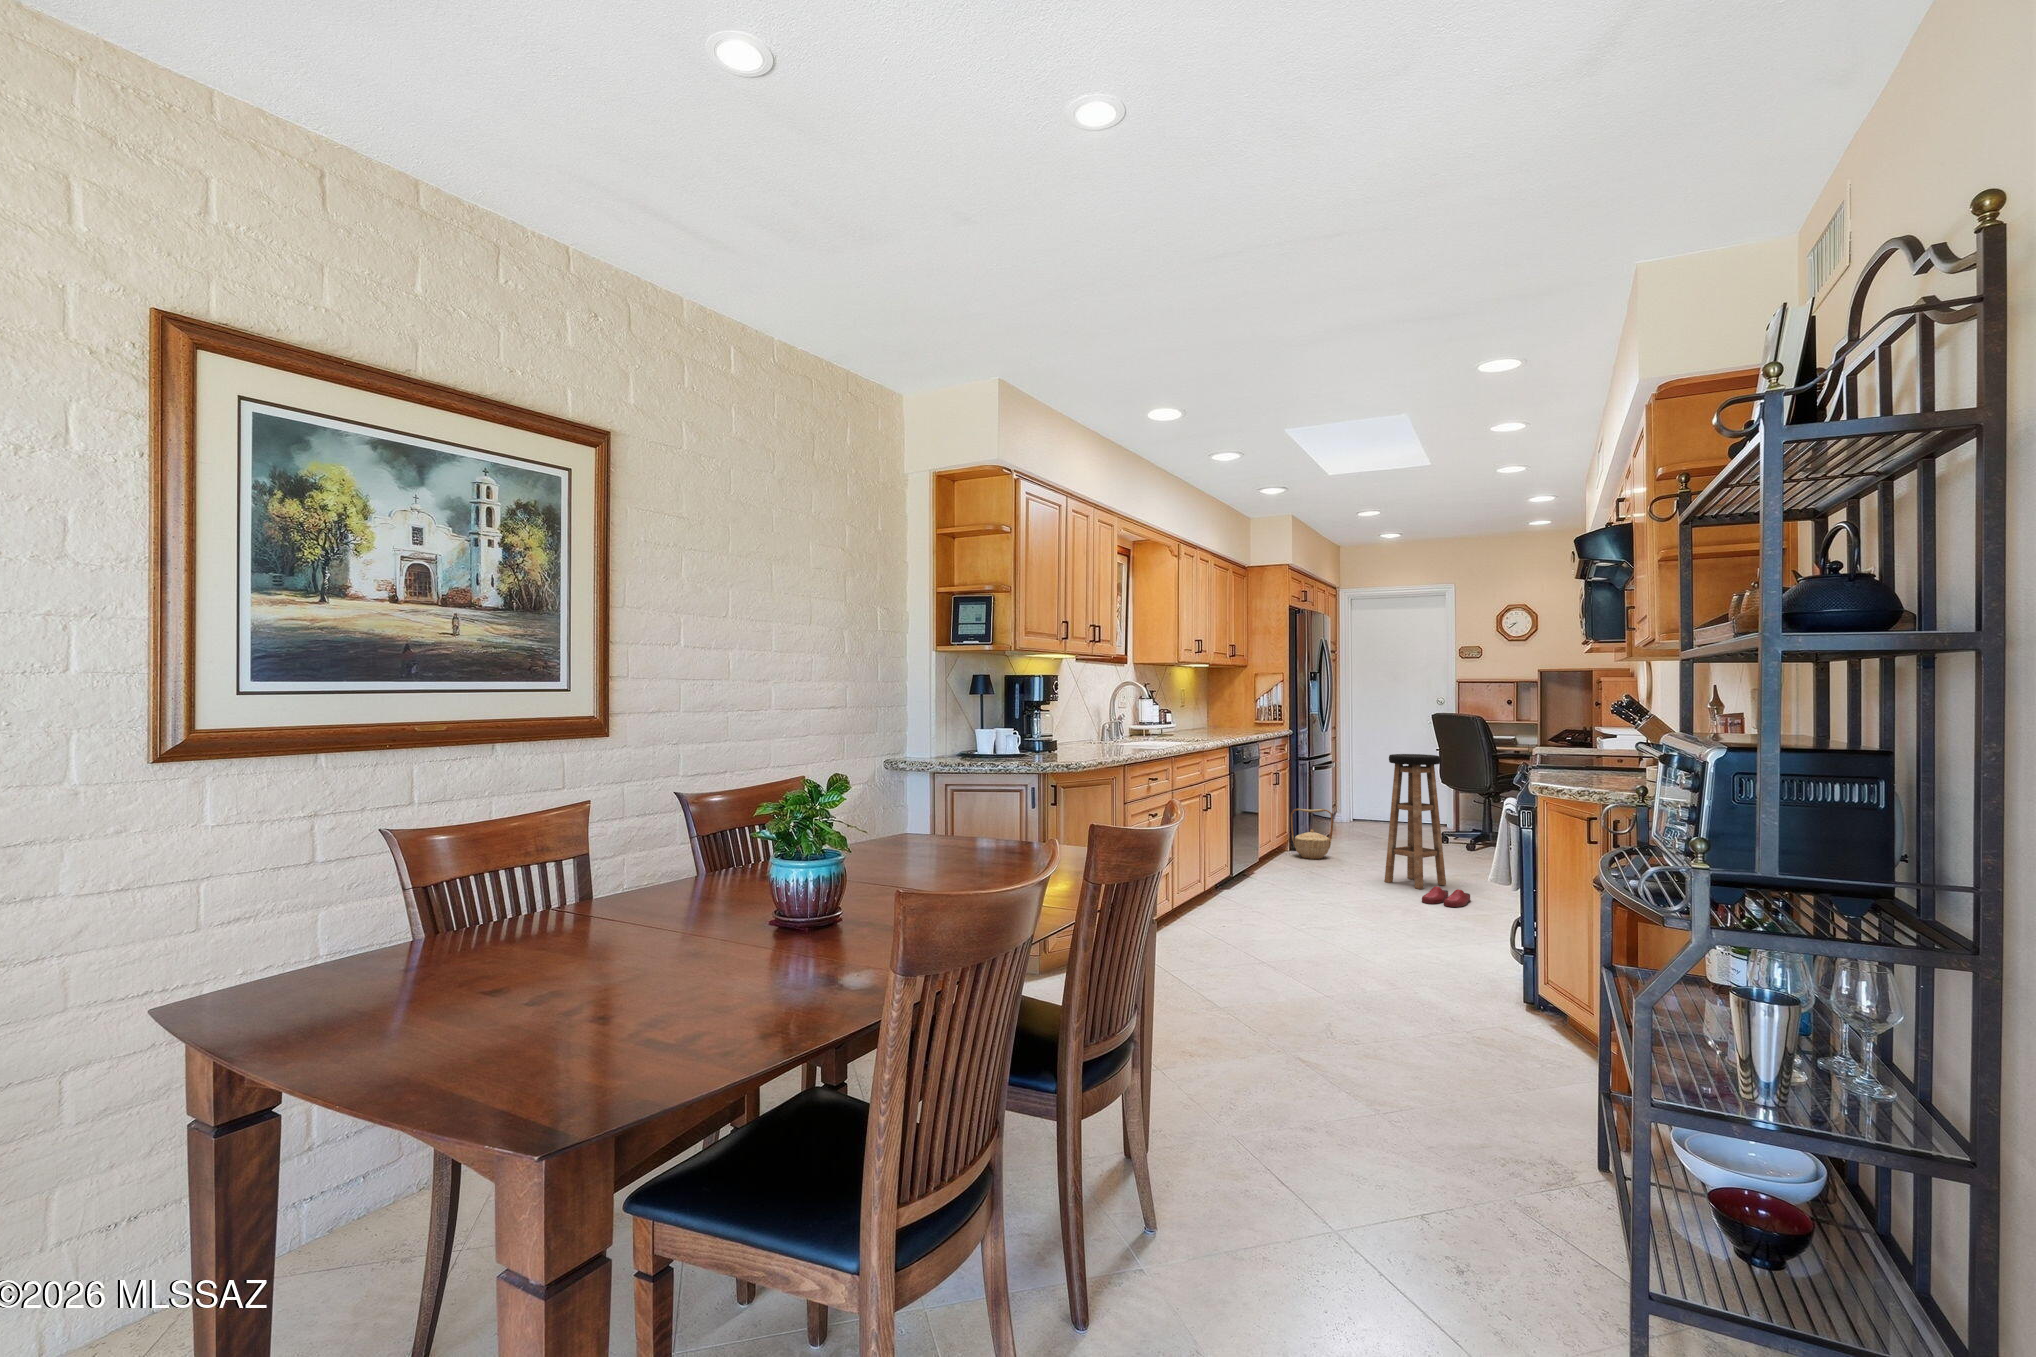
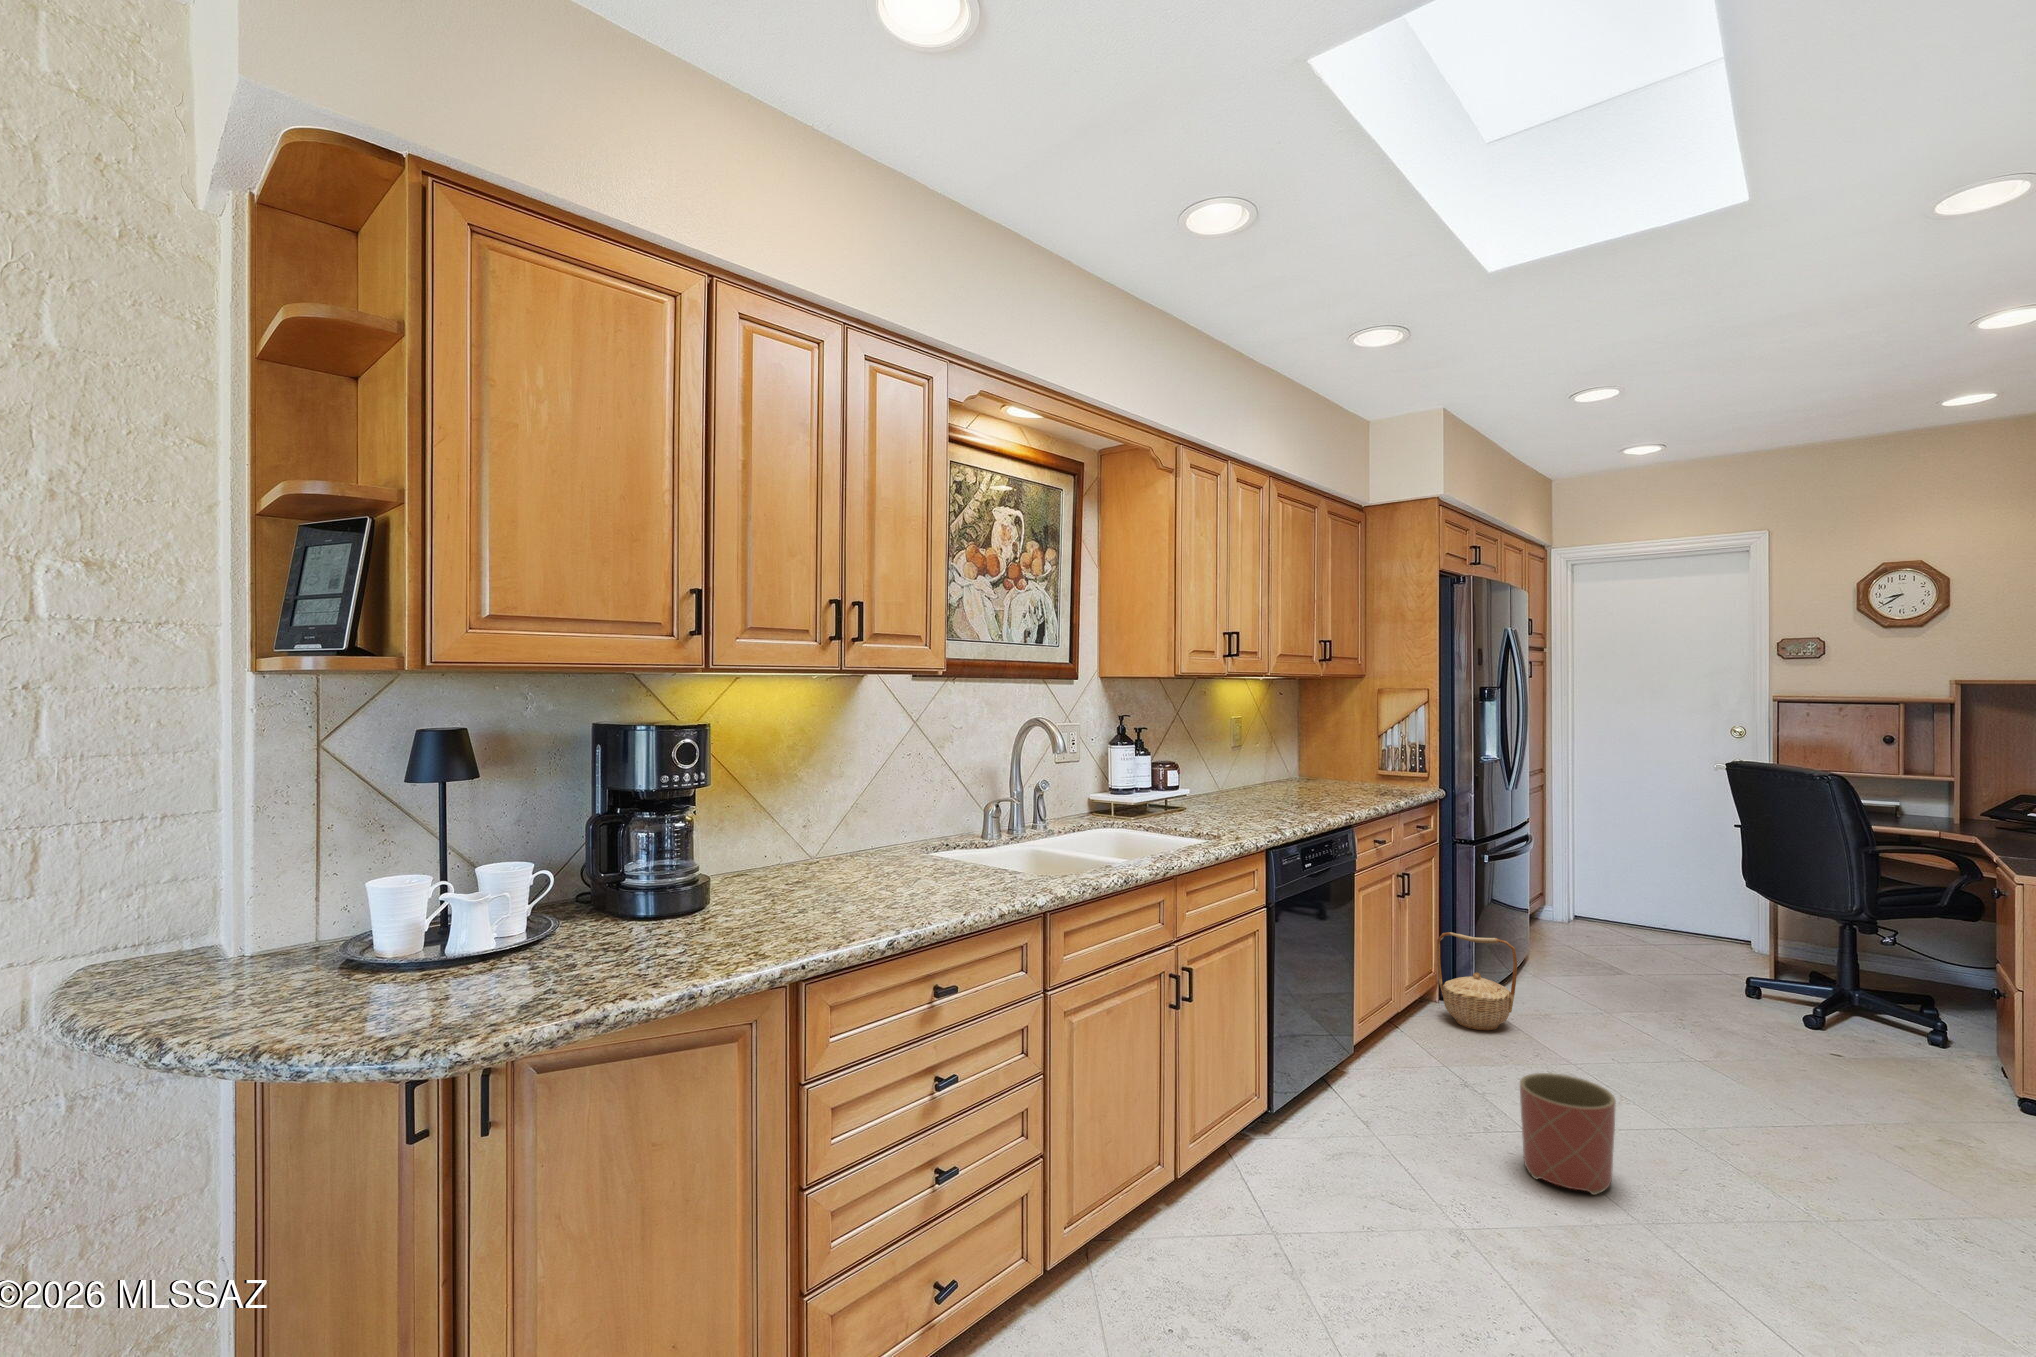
bar stool: present [1385,754,1446,889] -> none [1616,863,1766,1172]
planter: none [1346,850,1386,896] -> present [1520,1073,1616,1195]
slippers: present [1422,886,1470,907] -> none [1706,1195,1838,1278]

